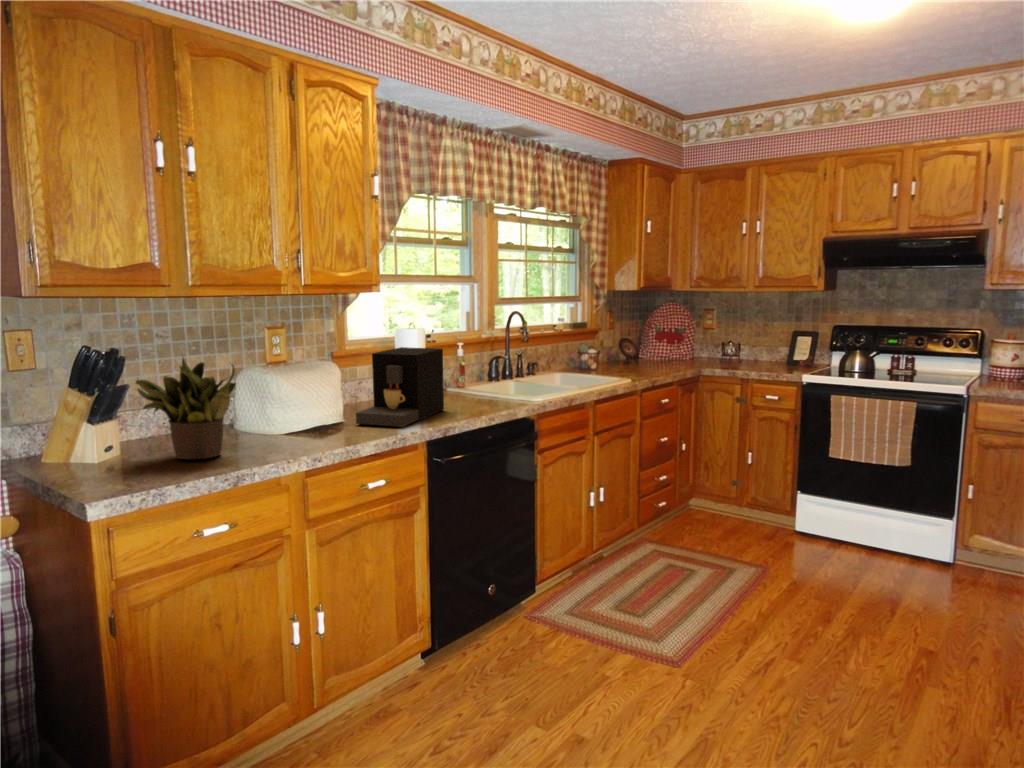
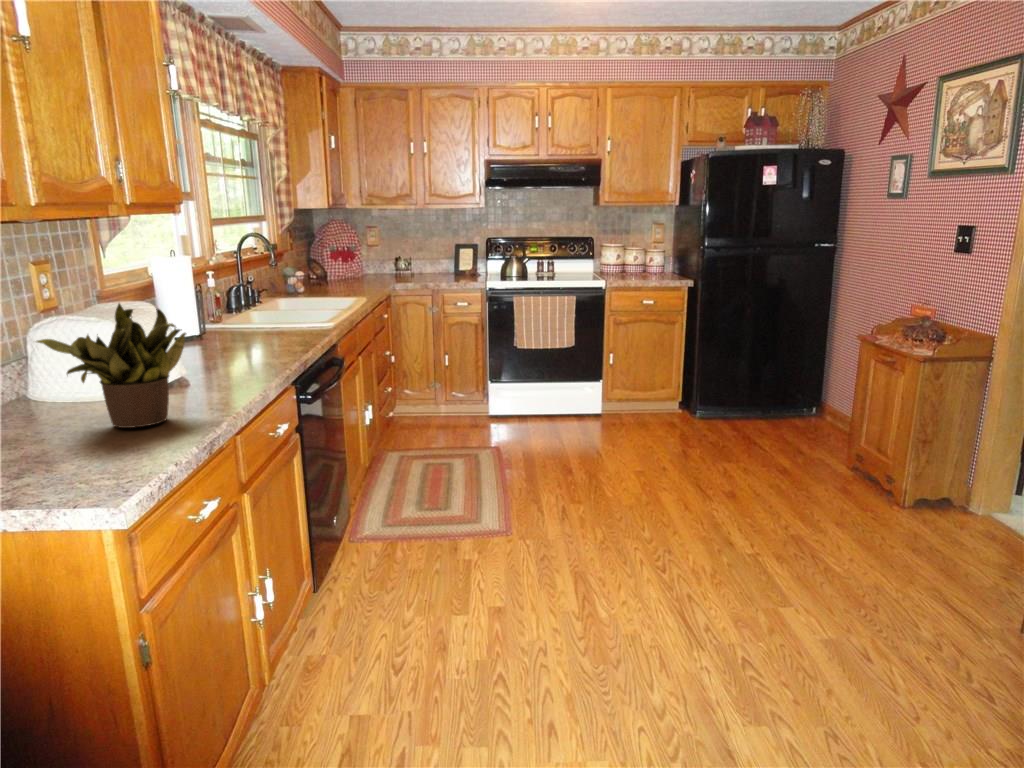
coffee maker: present [356,347,444,427] -> none [213,277,282,367]

